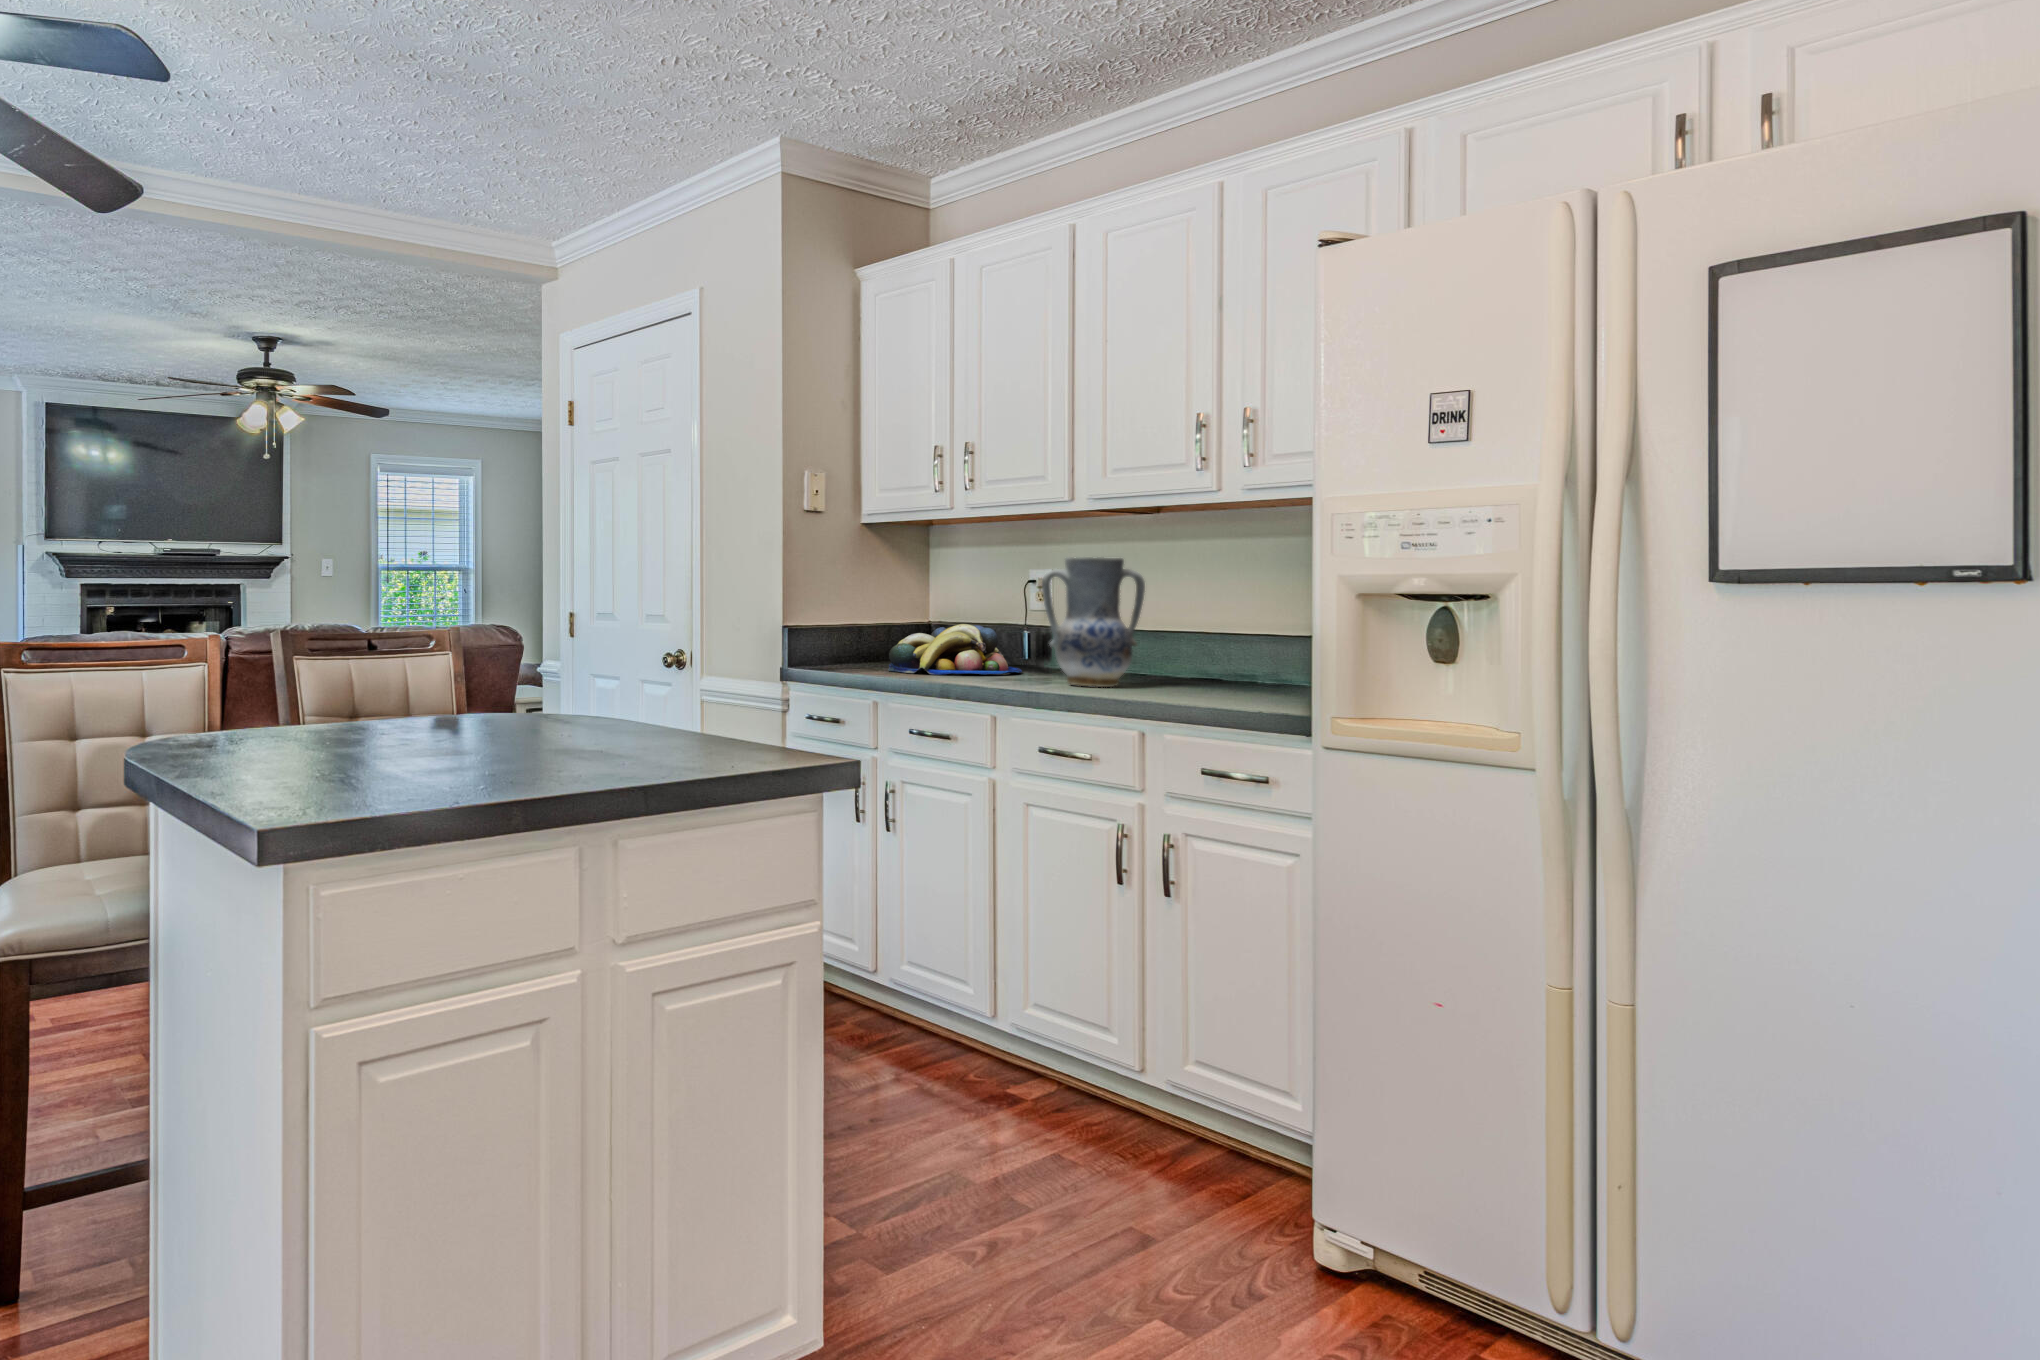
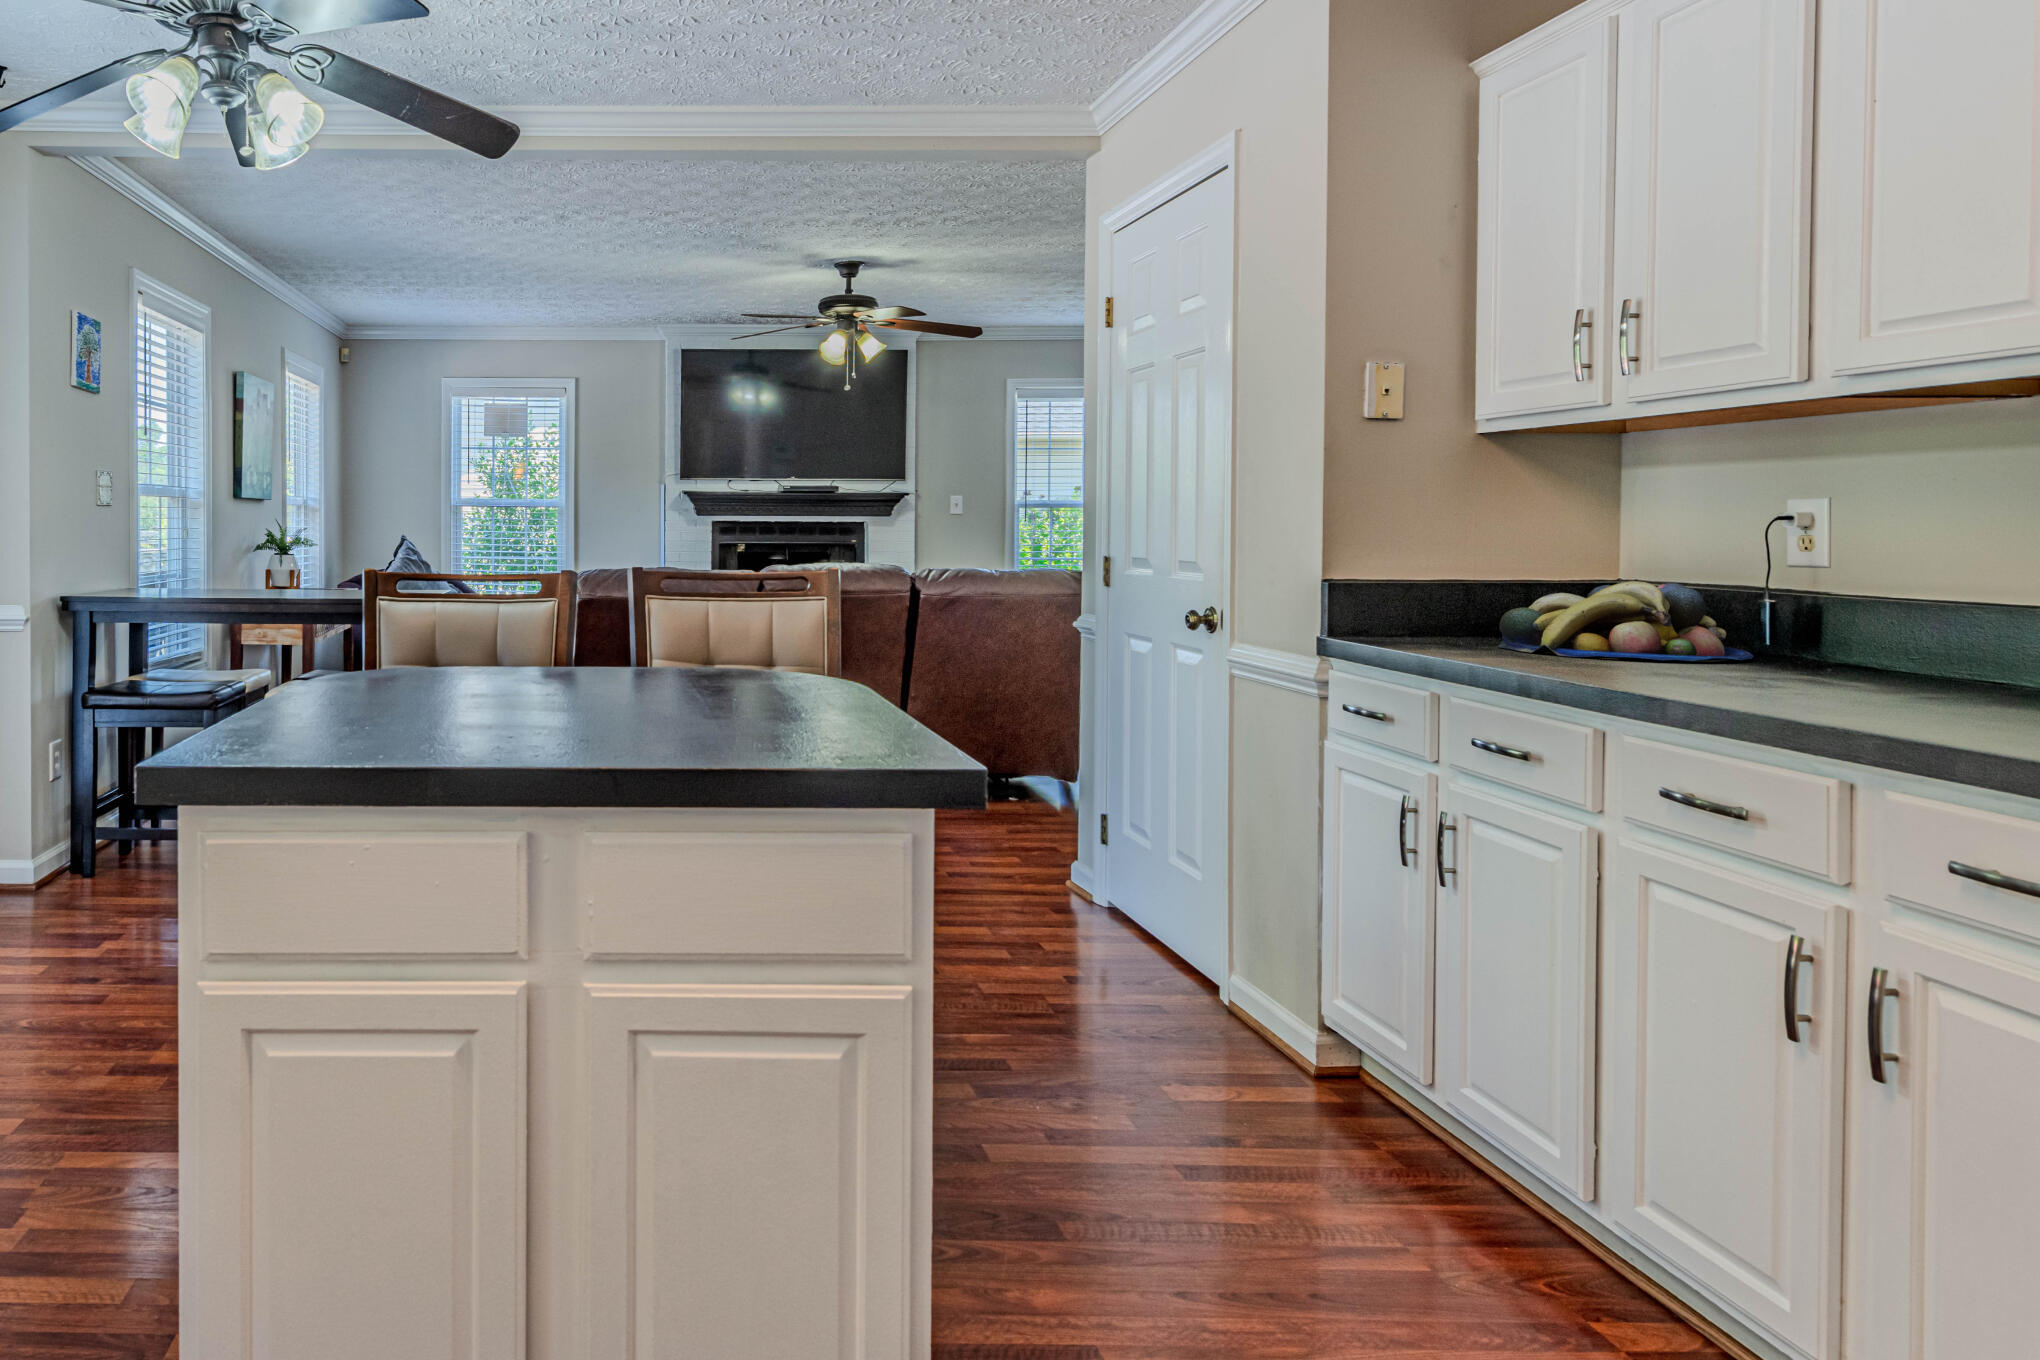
vase: present [1042,557,1145,687] -> none [1735,476,1964,695]

